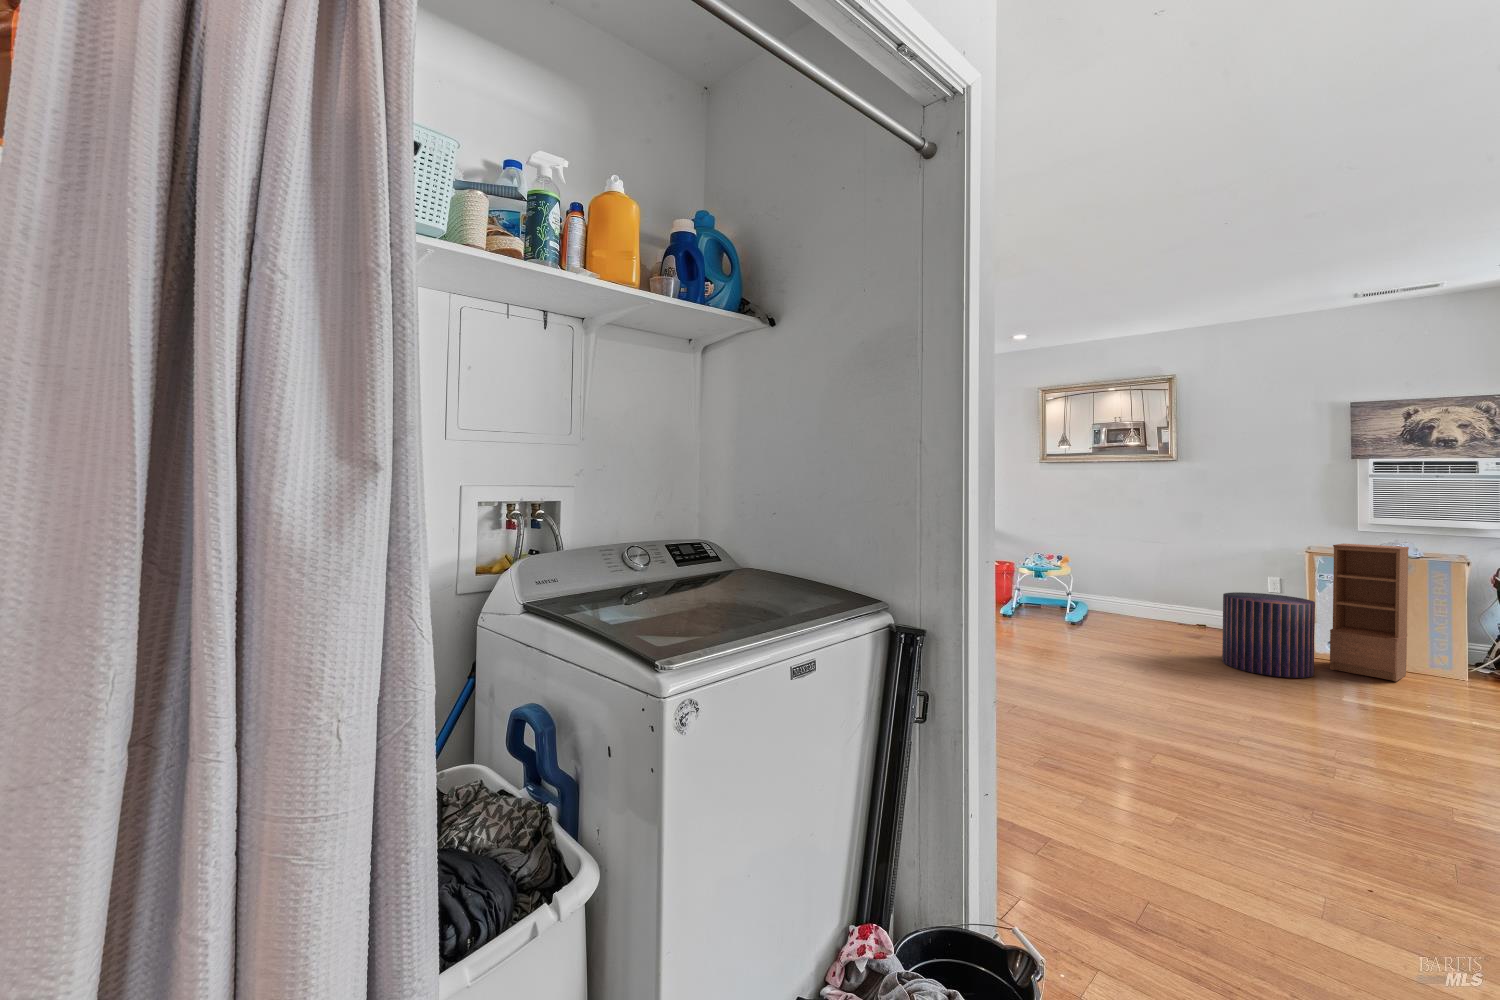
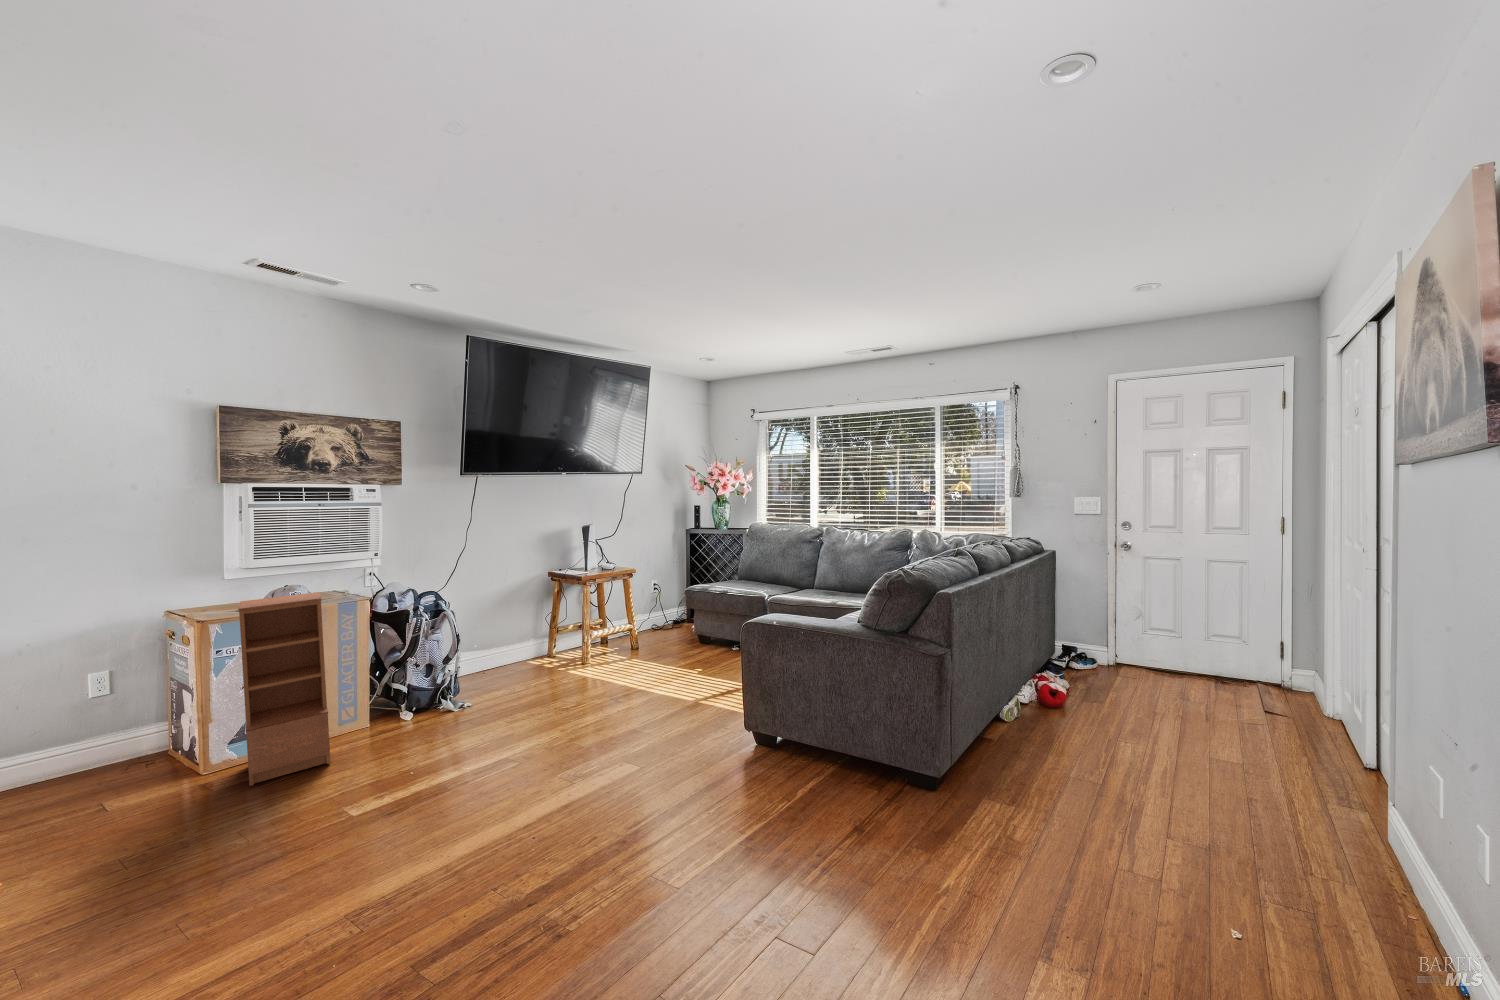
pouf: present [1222,592,1315,678] -> none [61,700,243,882]

